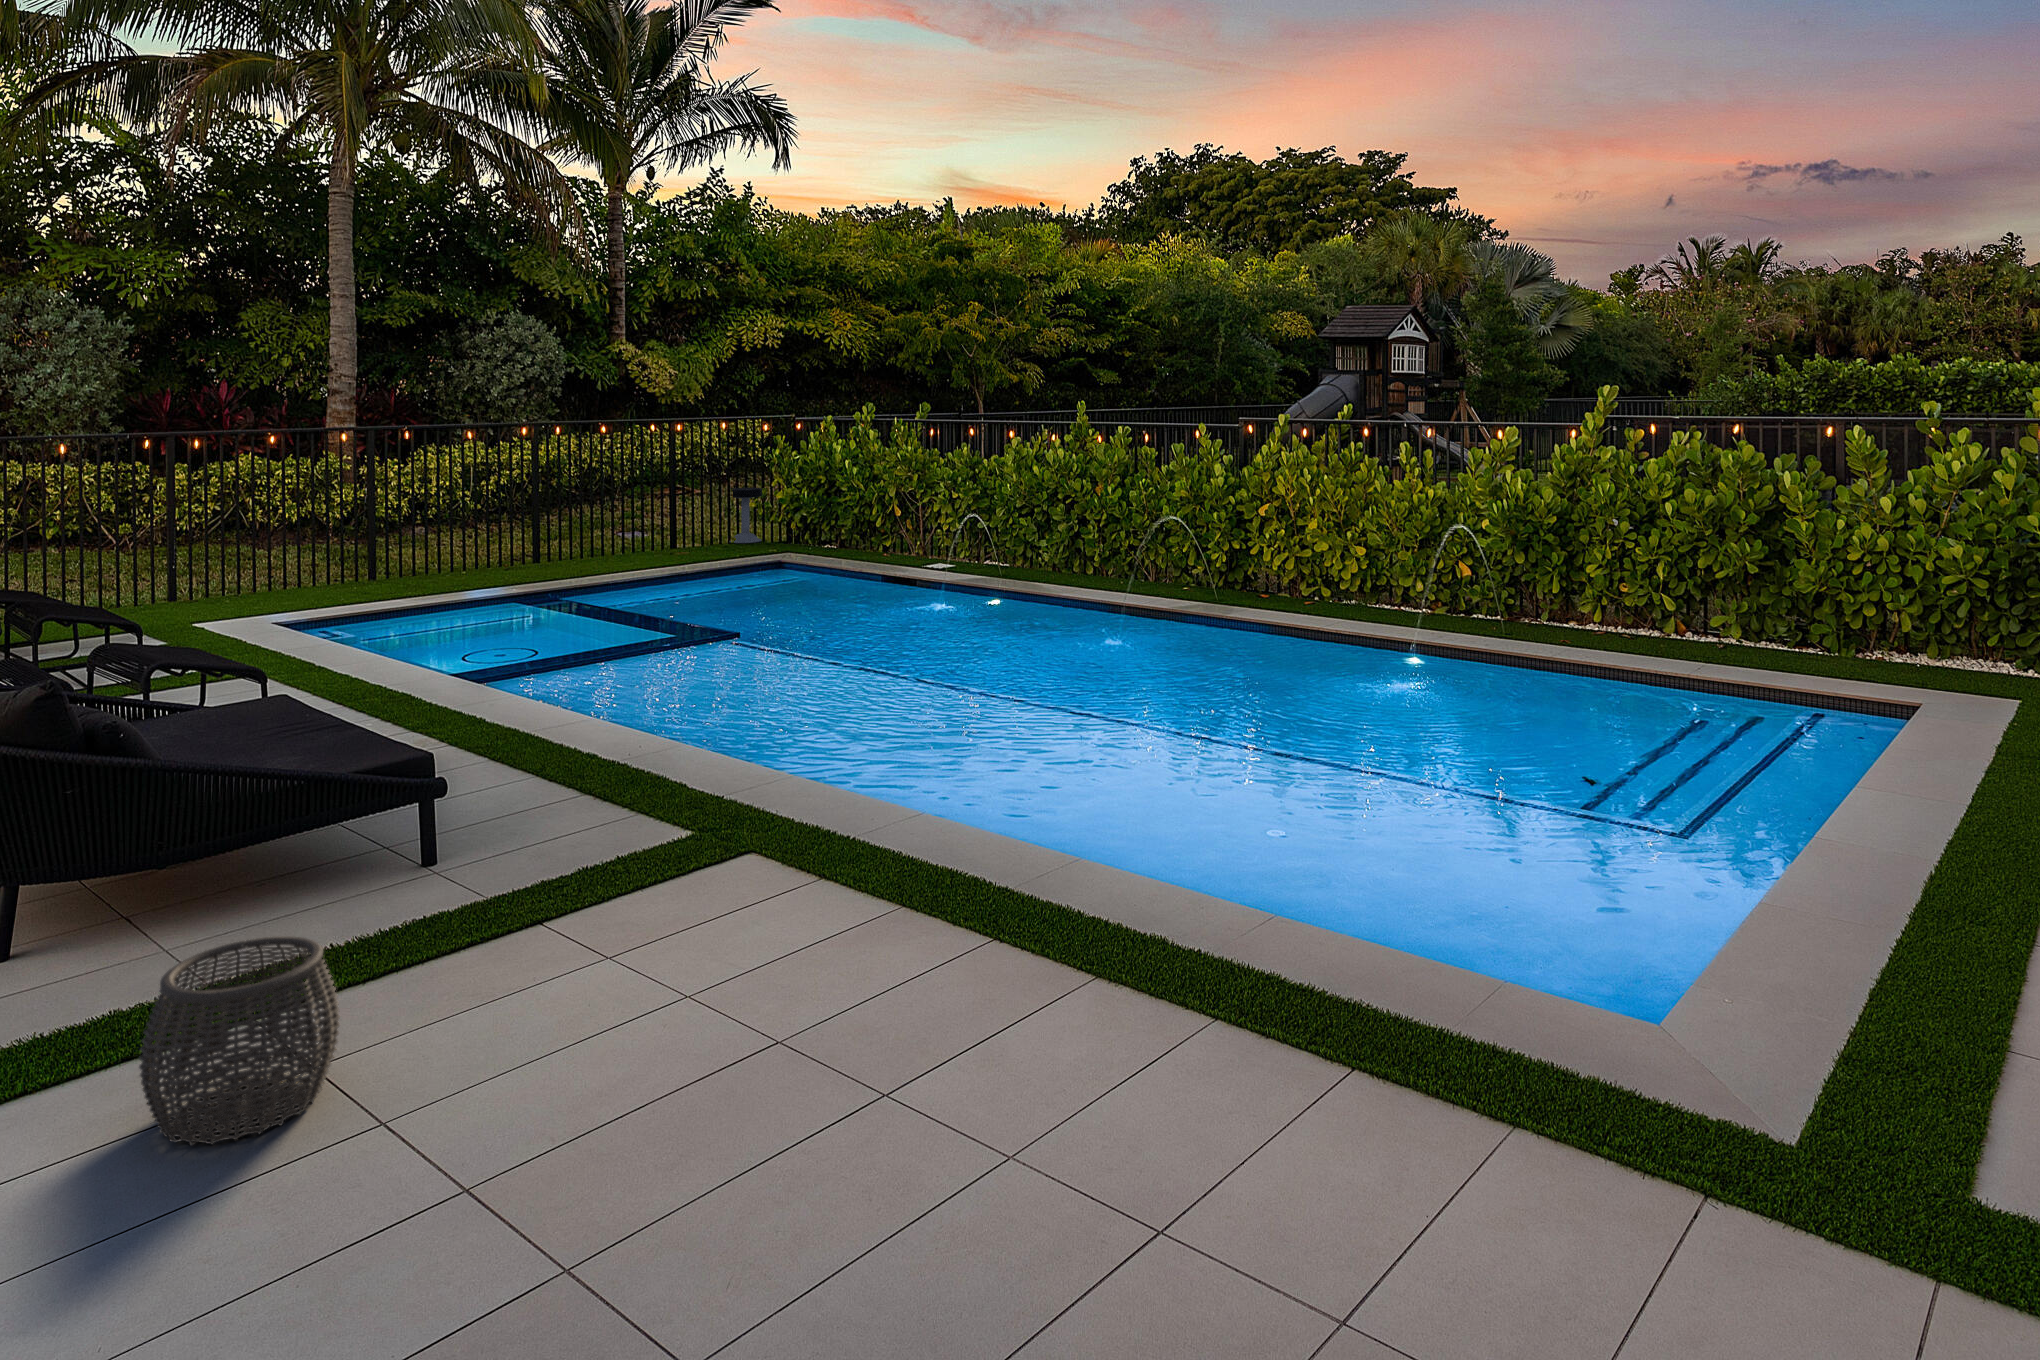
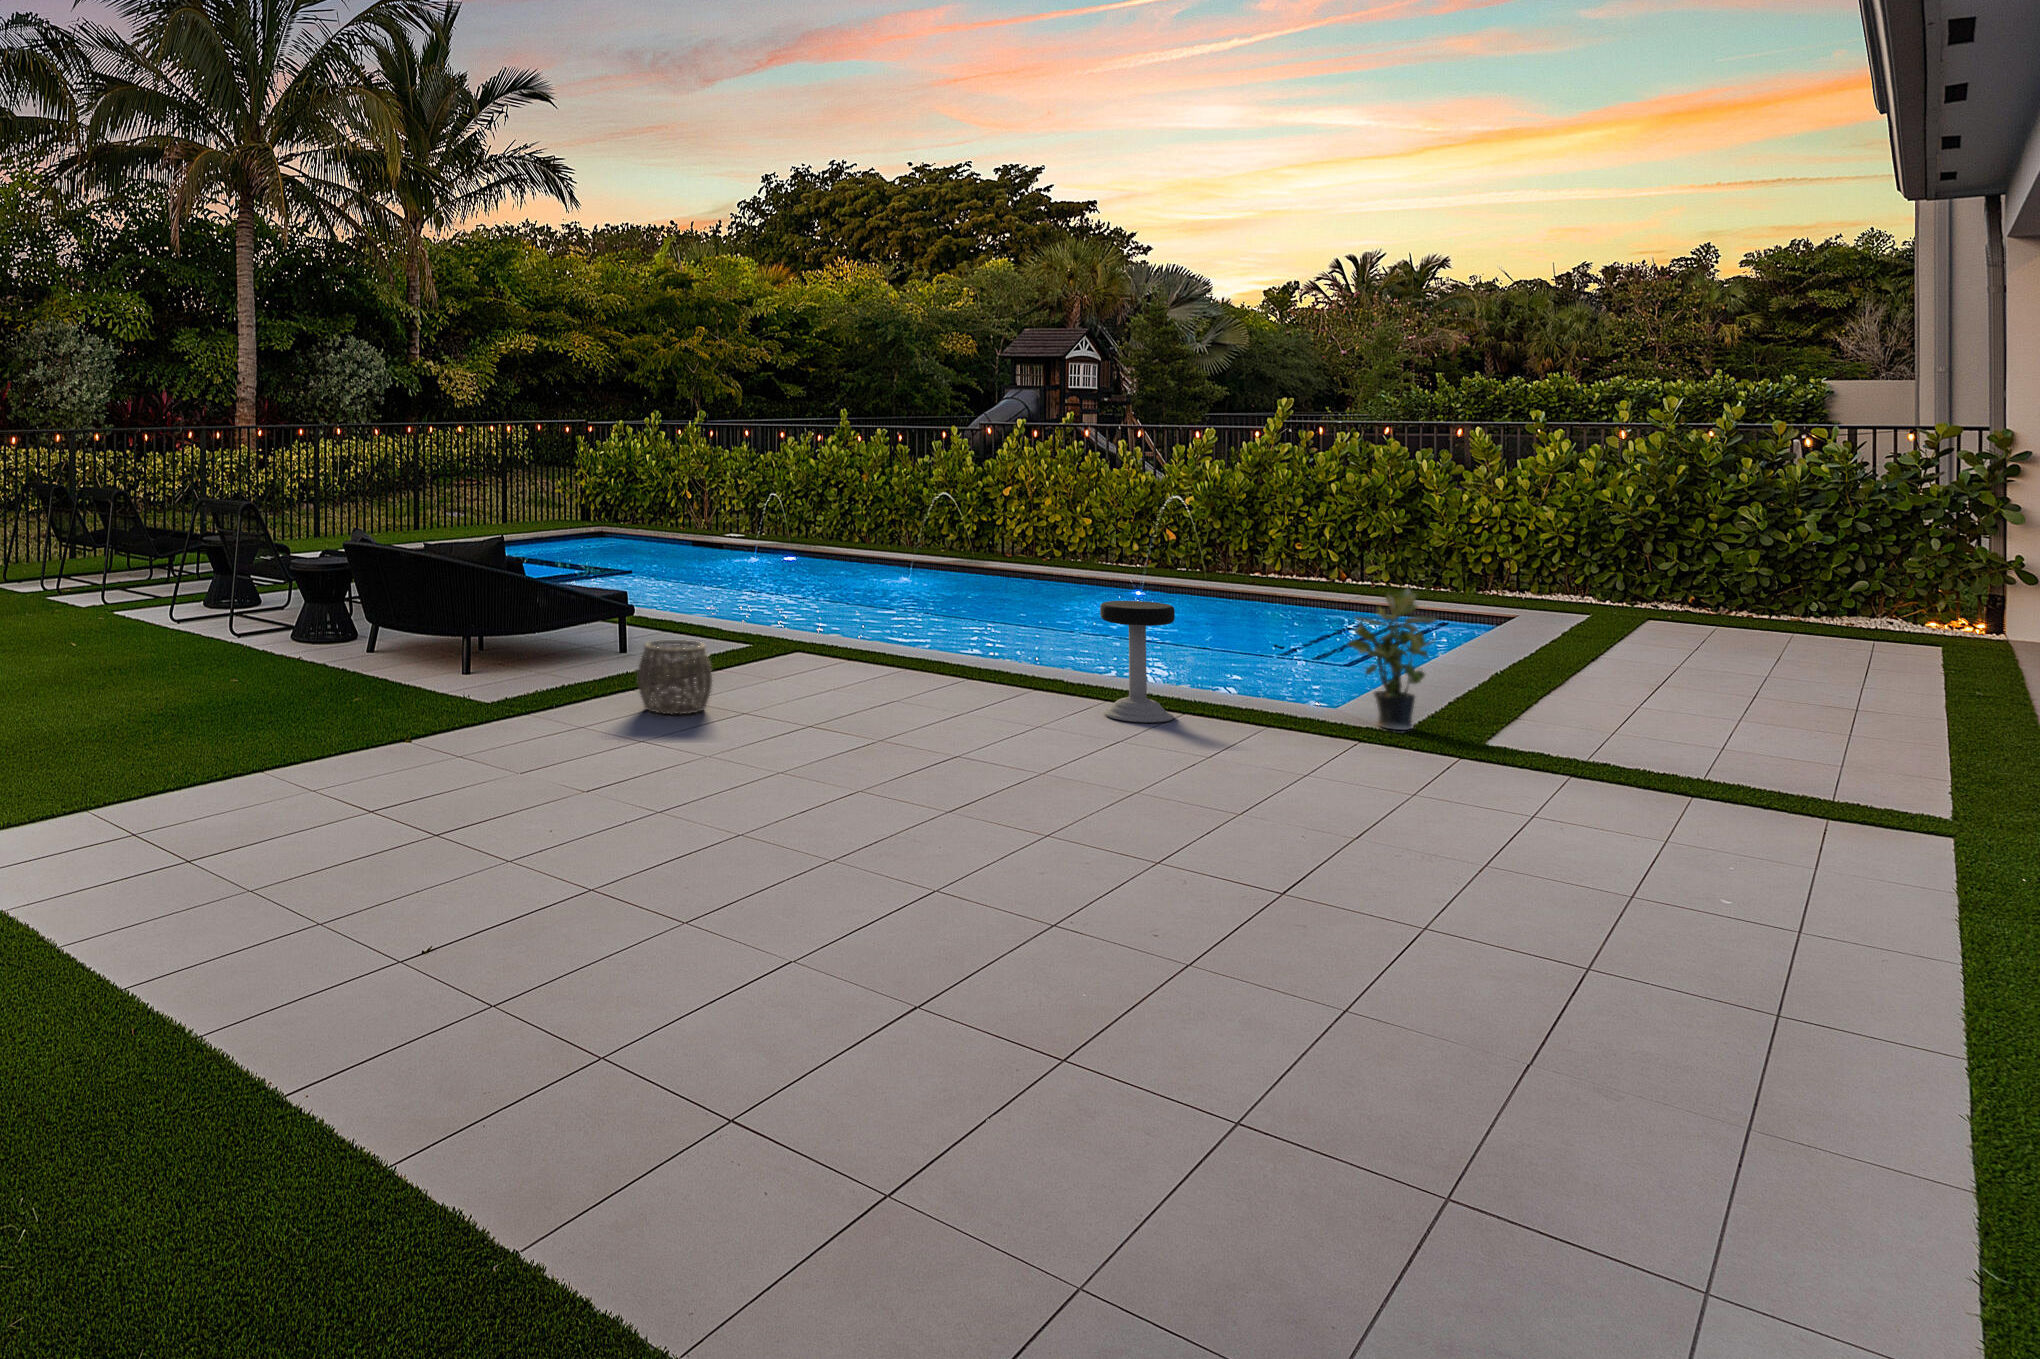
stool: present [729,488,762,543] -> present [1100,601,1175,723]
potted plant: none [1690,834,1889,1173] -> present [1349,588,1436,730]

